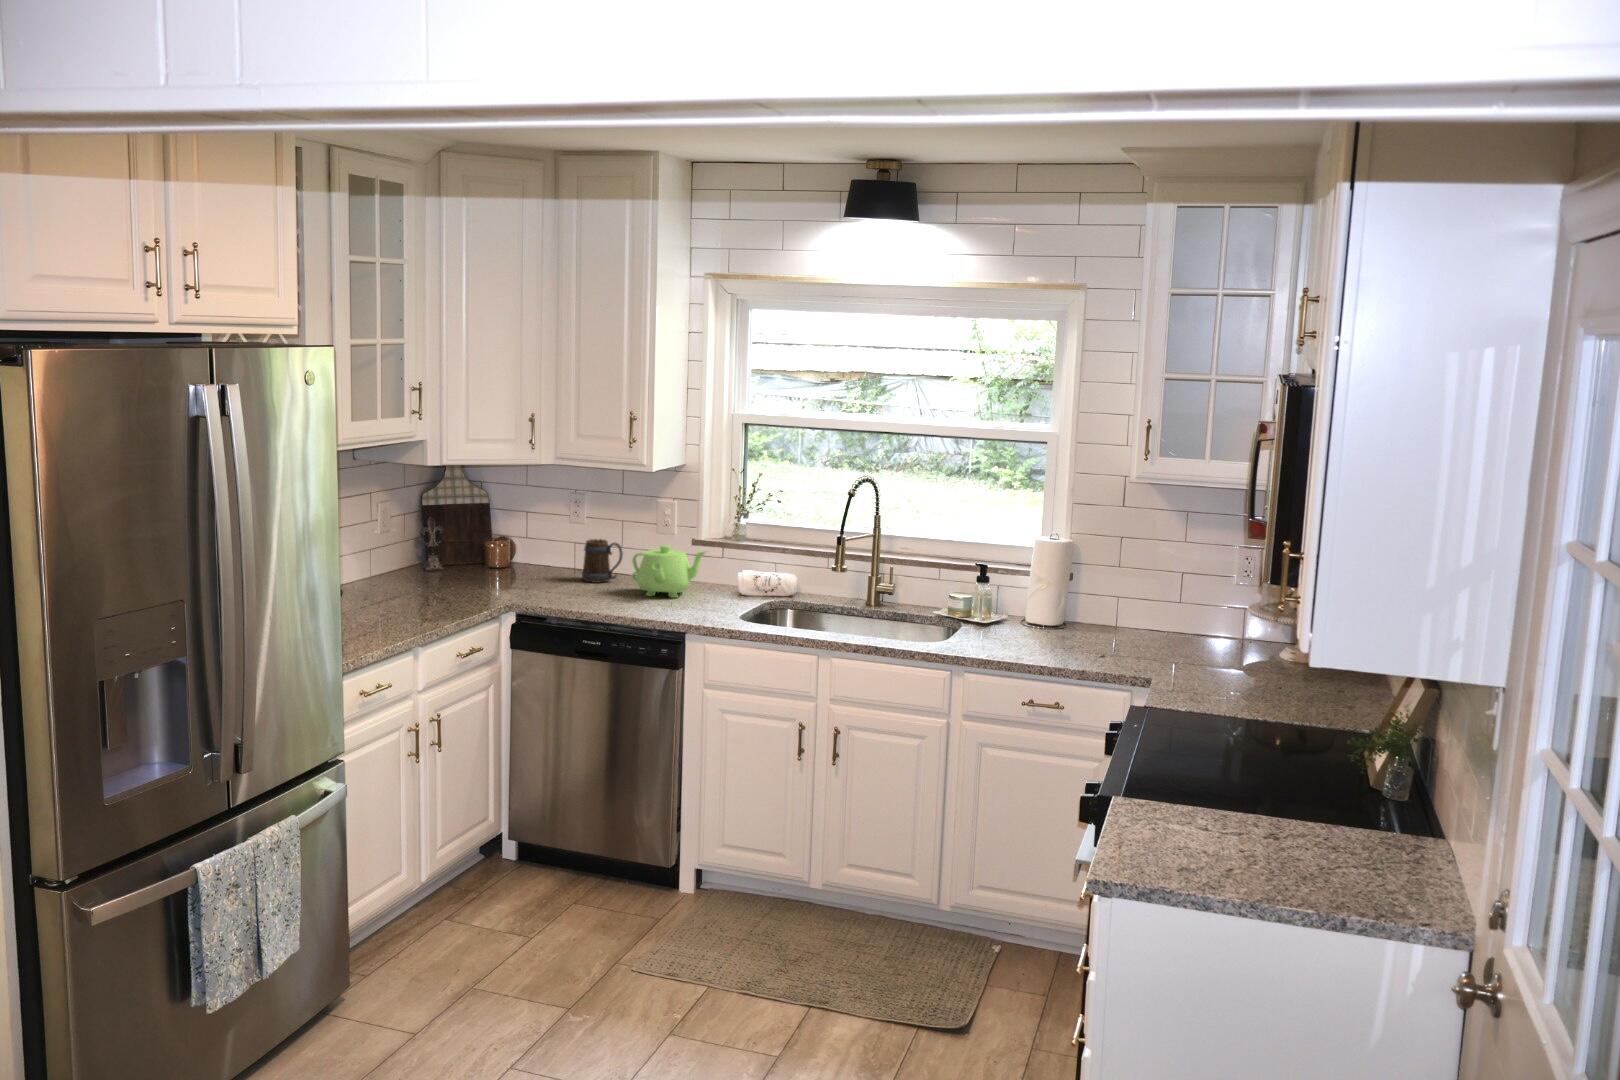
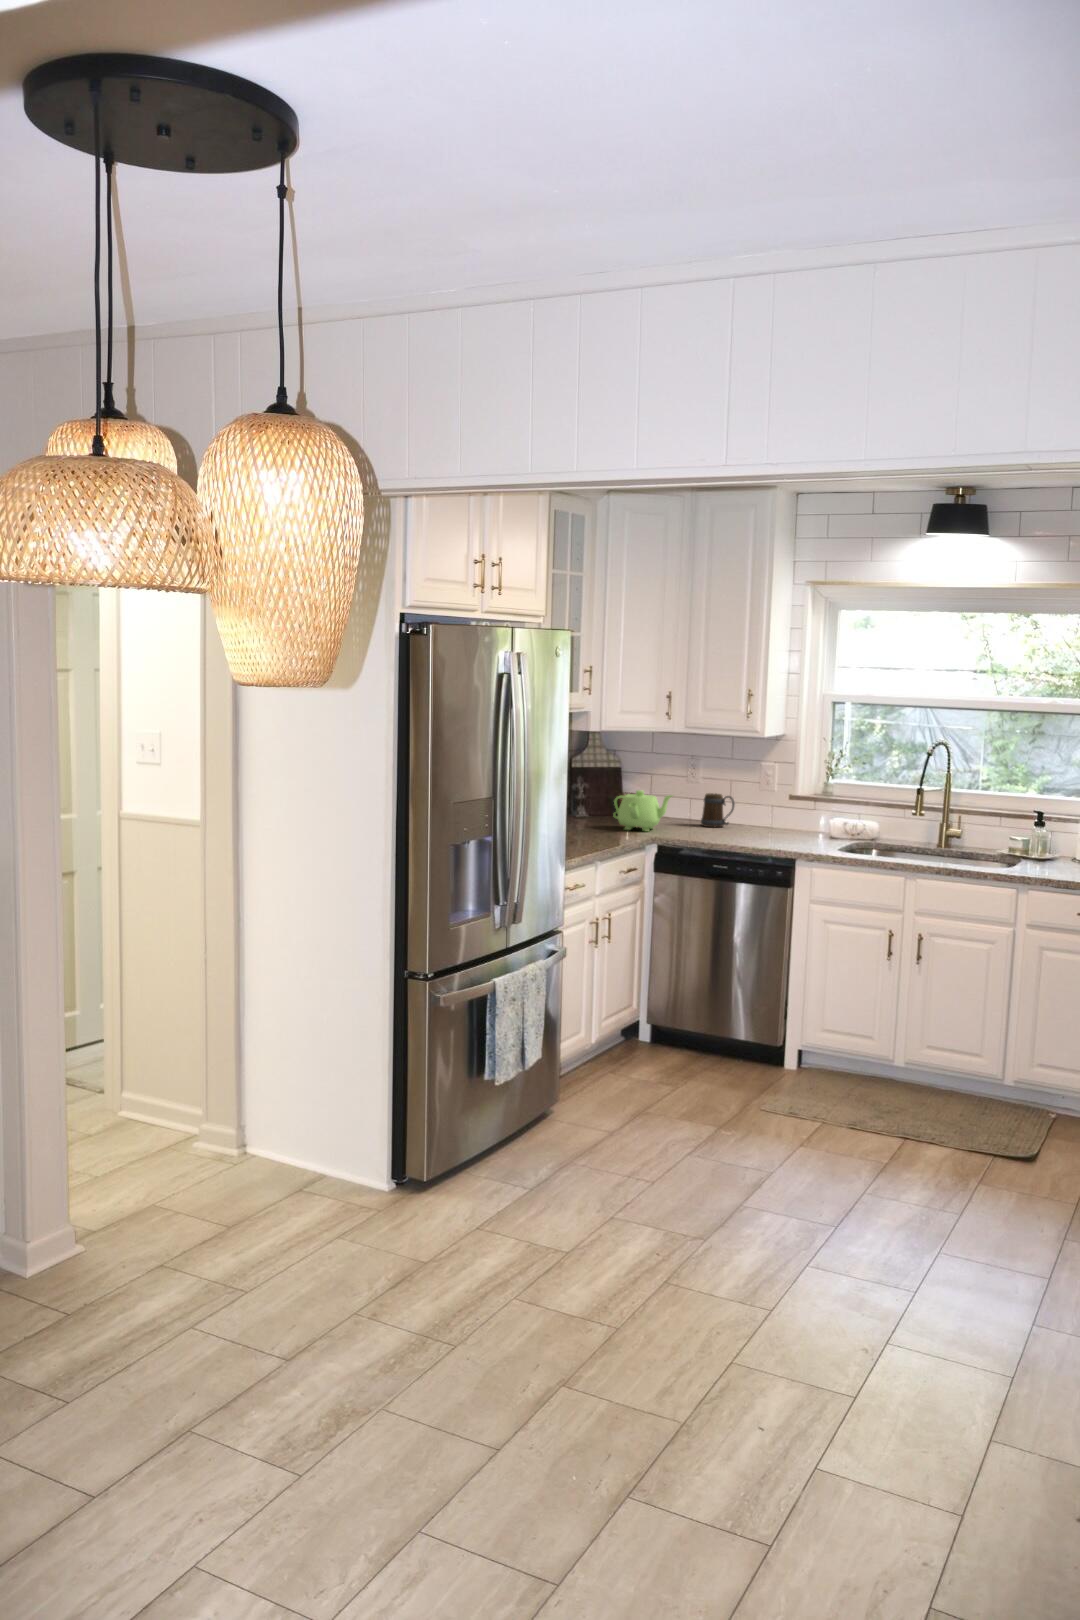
teapot: present [632,545,706,598] -> present [613,790,672,831]

